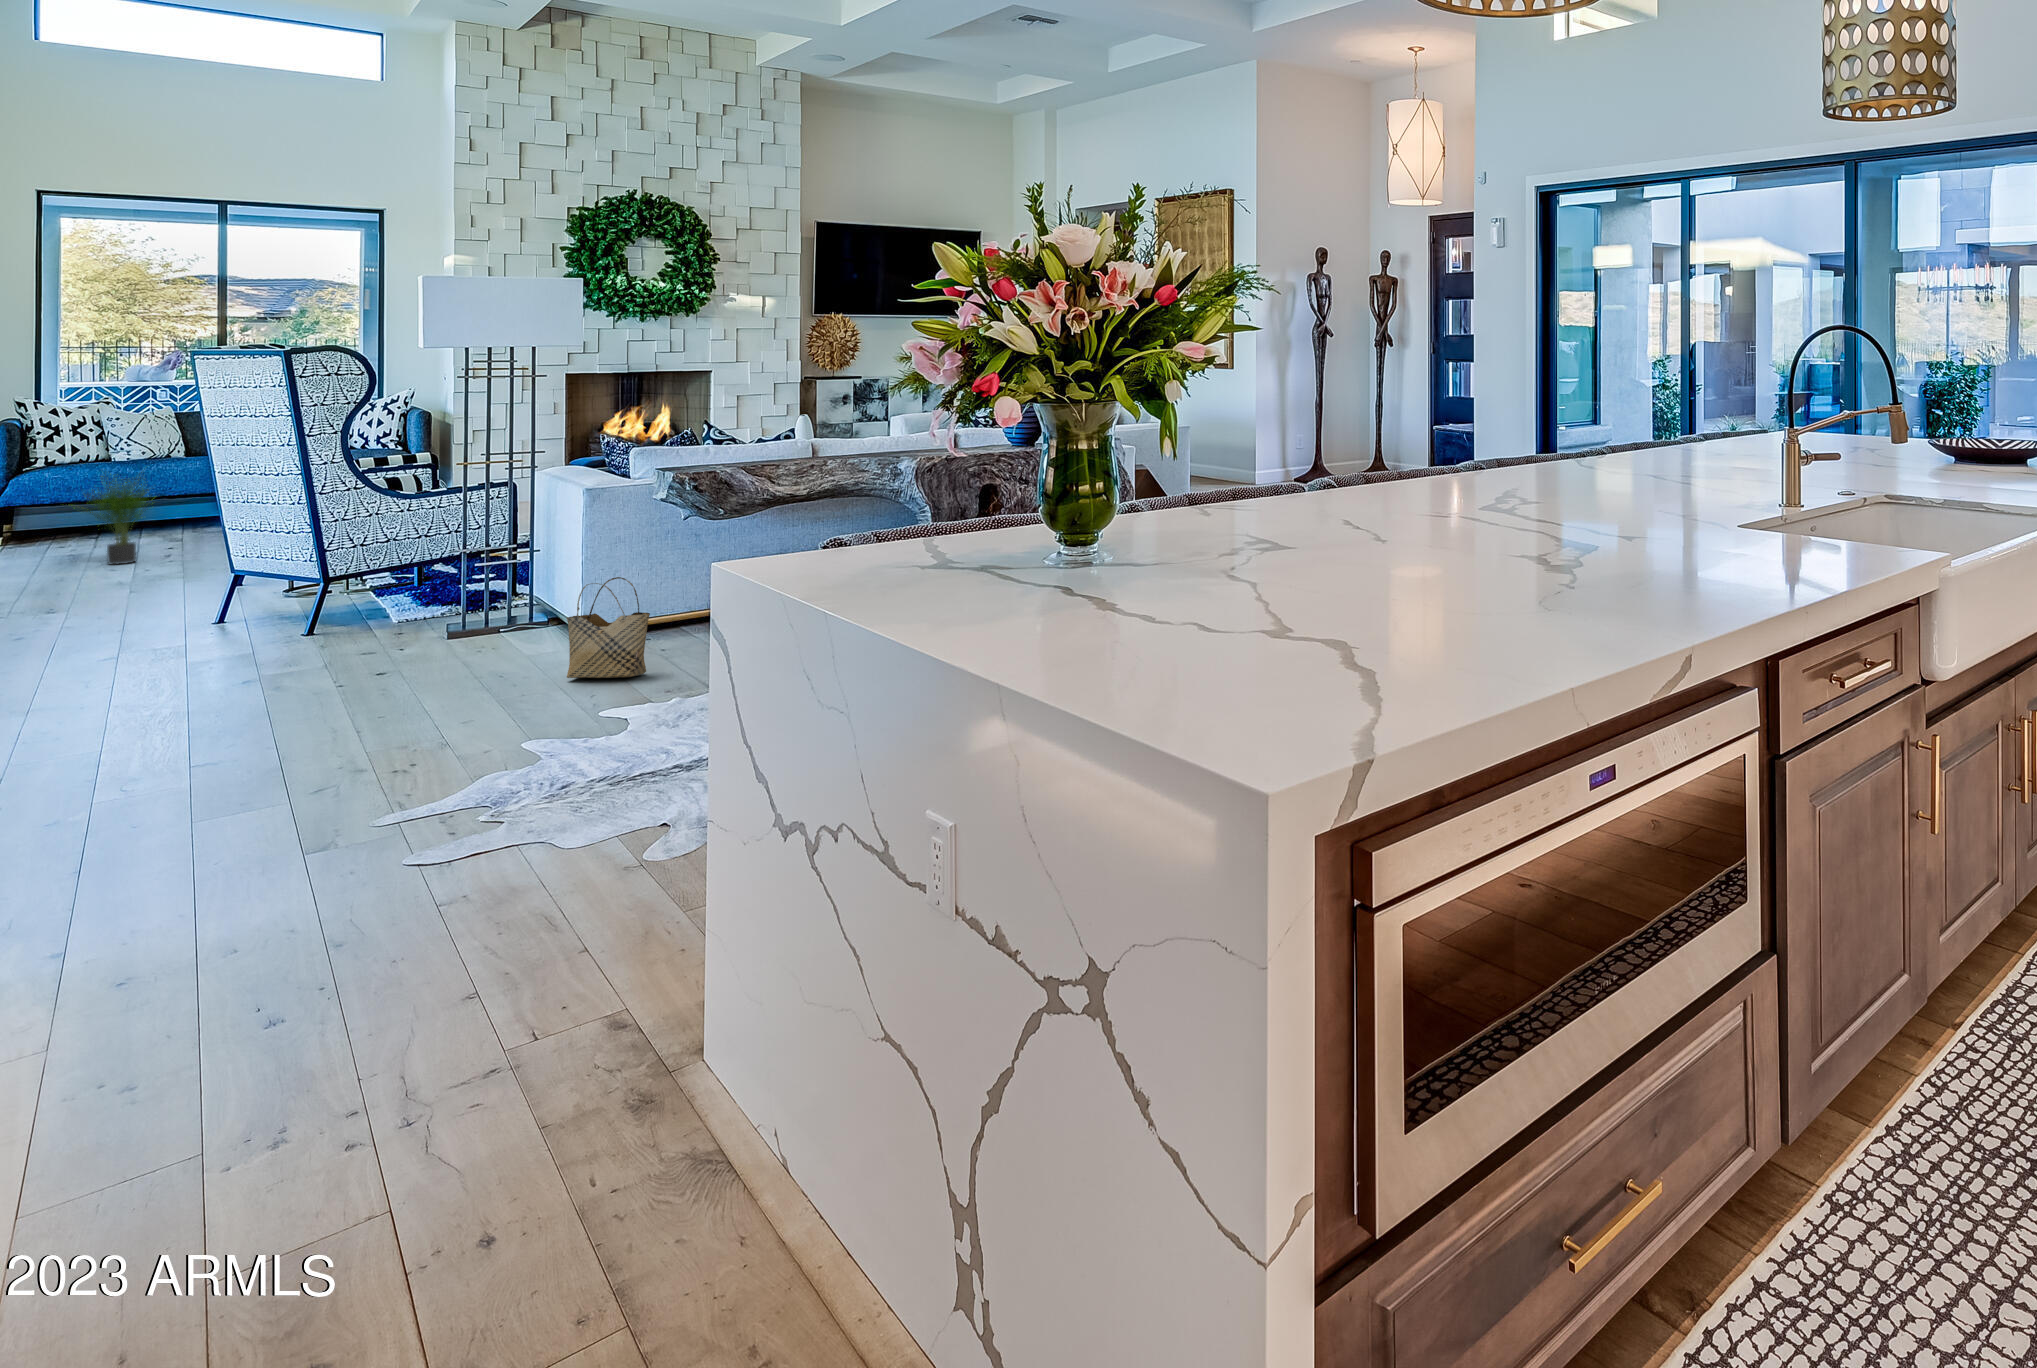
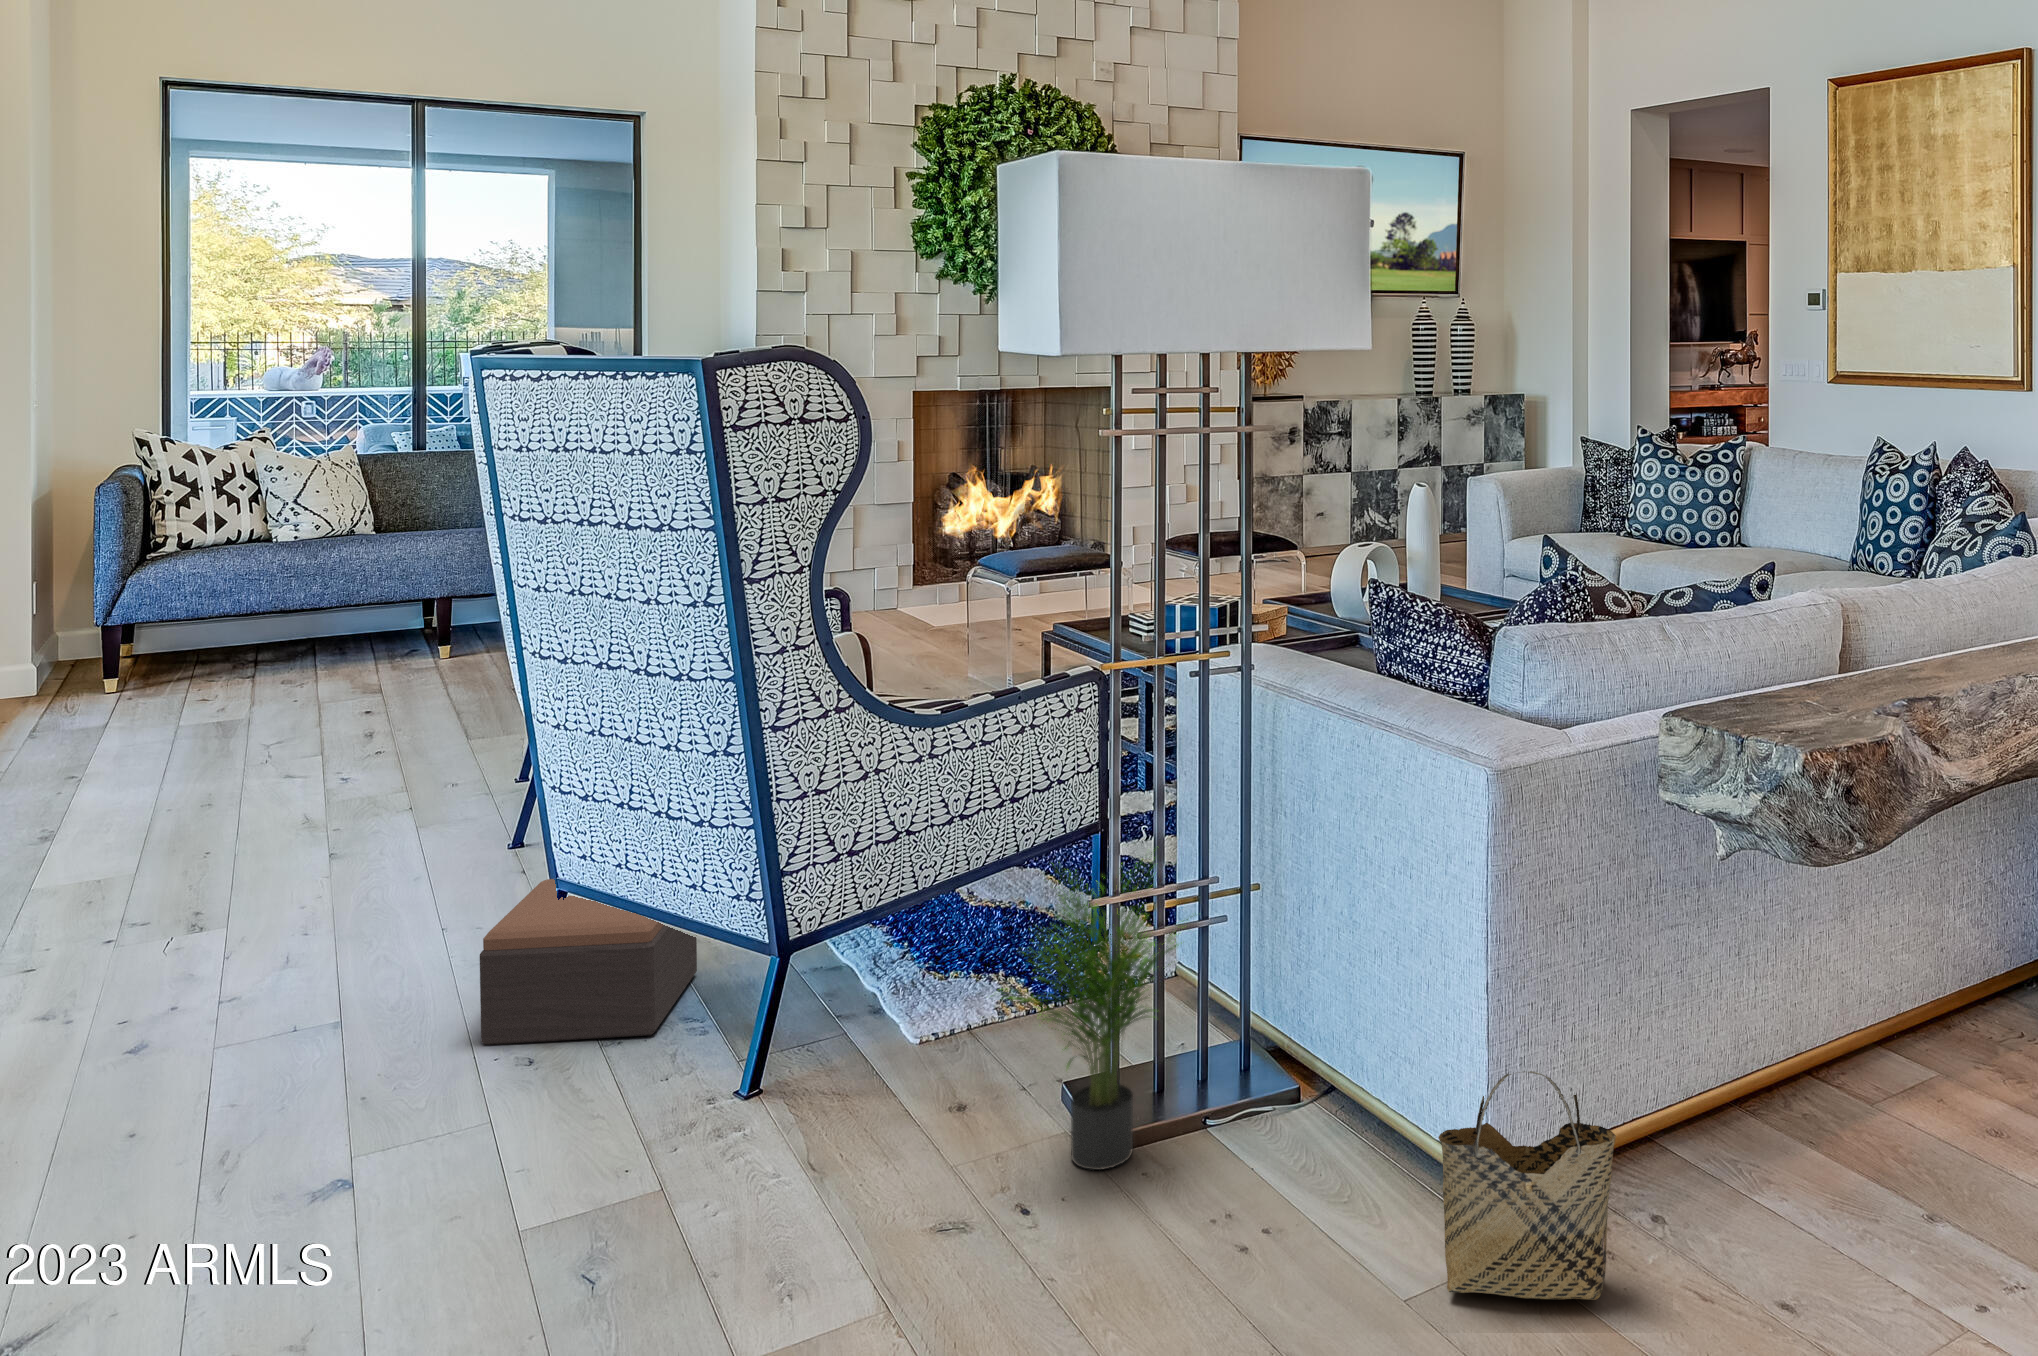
potted plant: present [74,477,154,565] -> present [1005,849,1188,1170]
footstool: none [150,573,293,646] -> present [480,879,697,1045]

